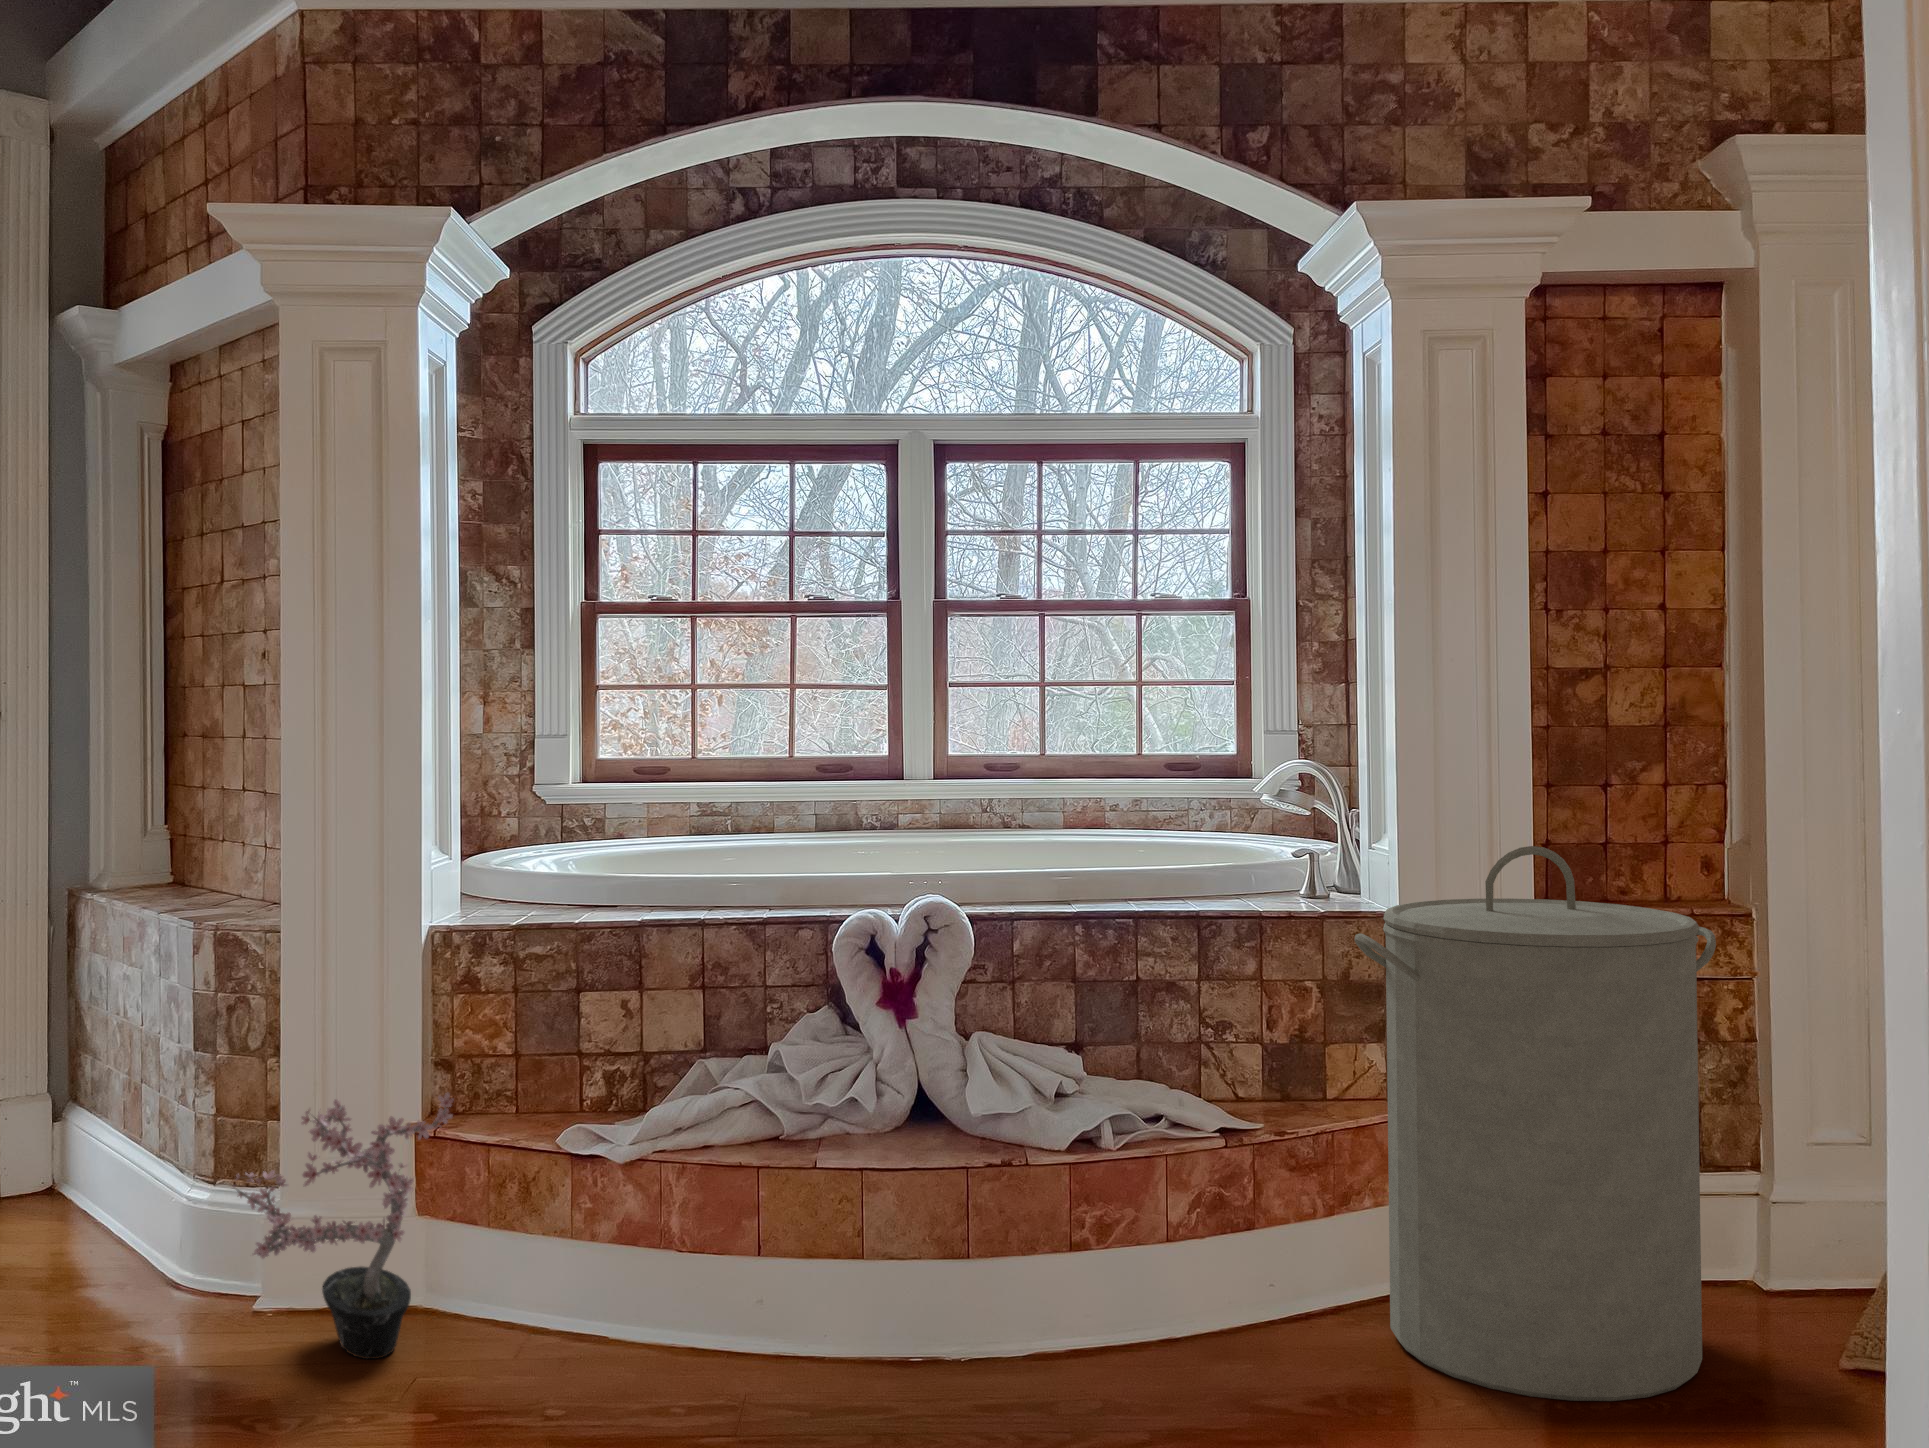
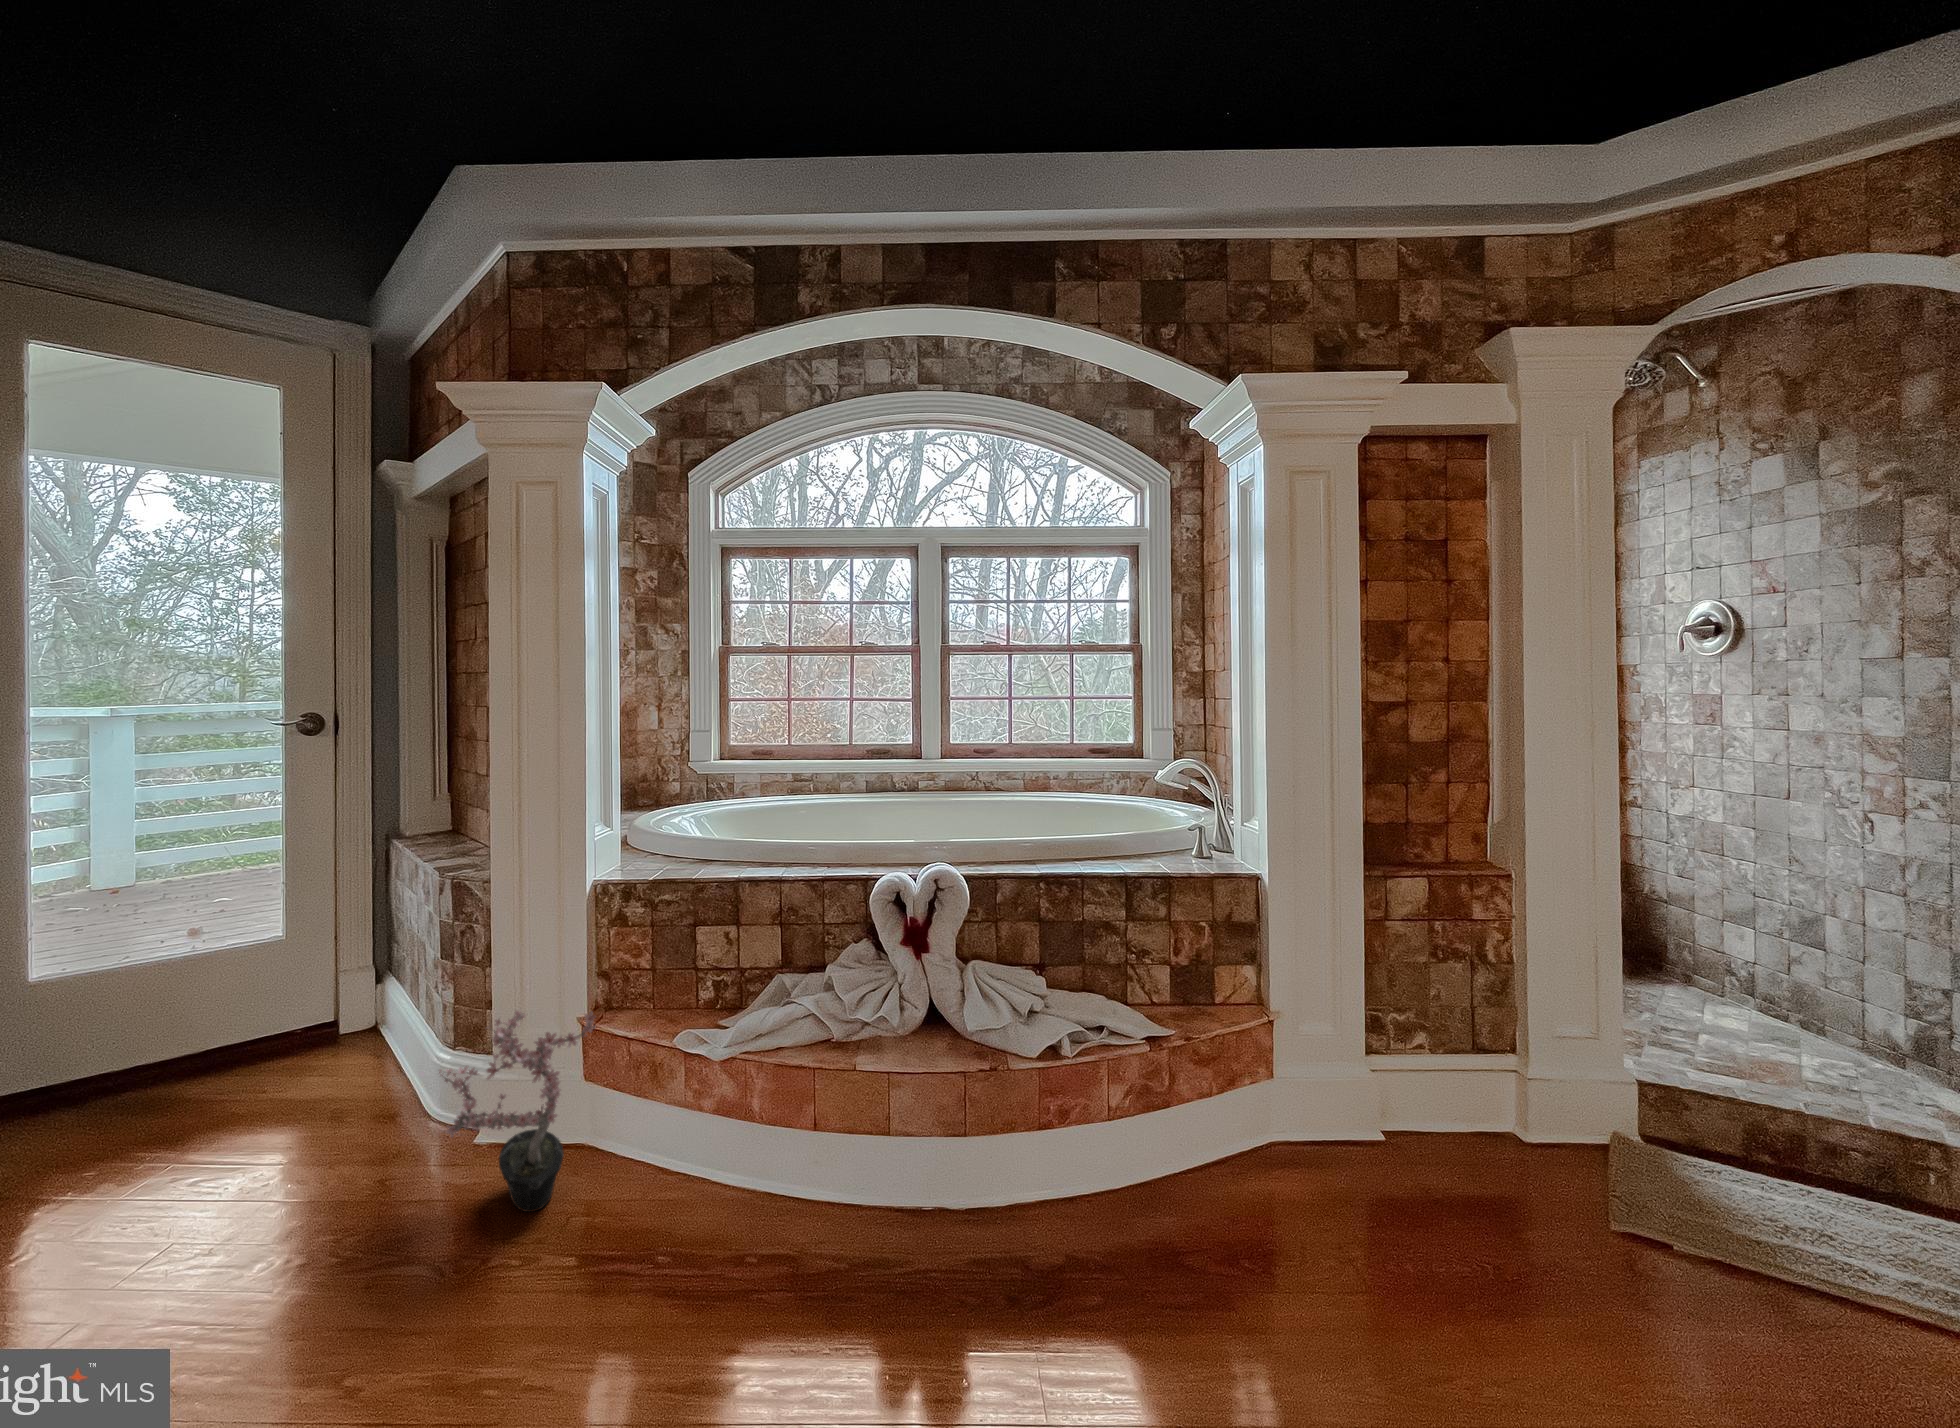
laundry hamper: present [1354,846,1716,1401] -> none [1246,839,1512,1271]

